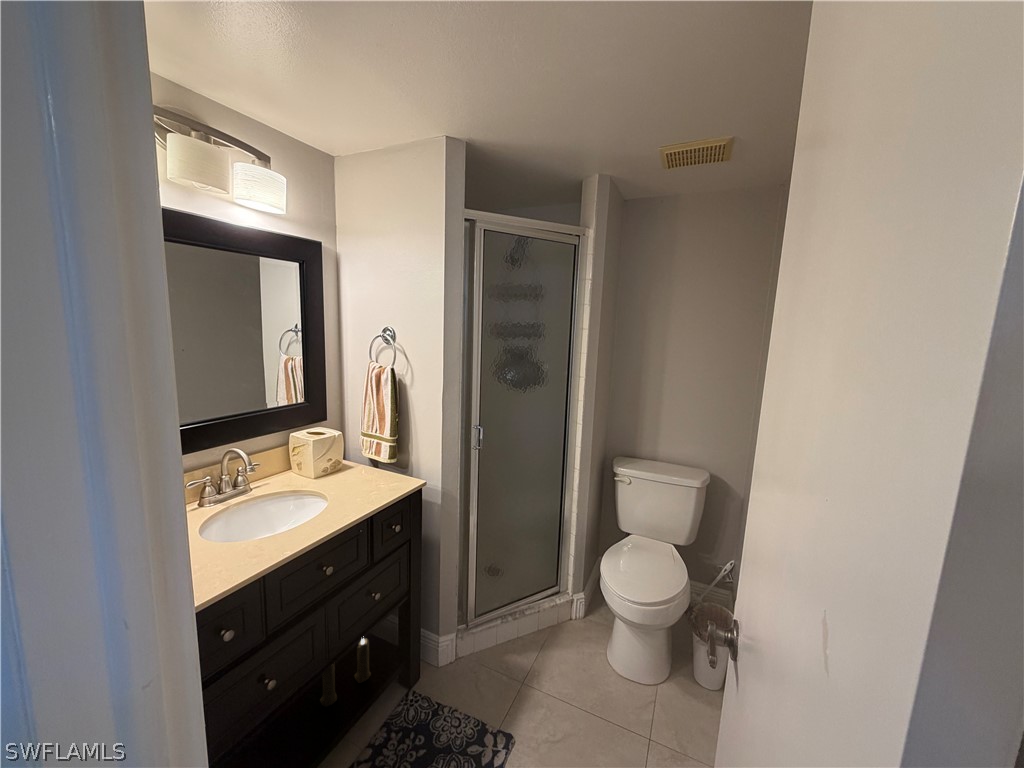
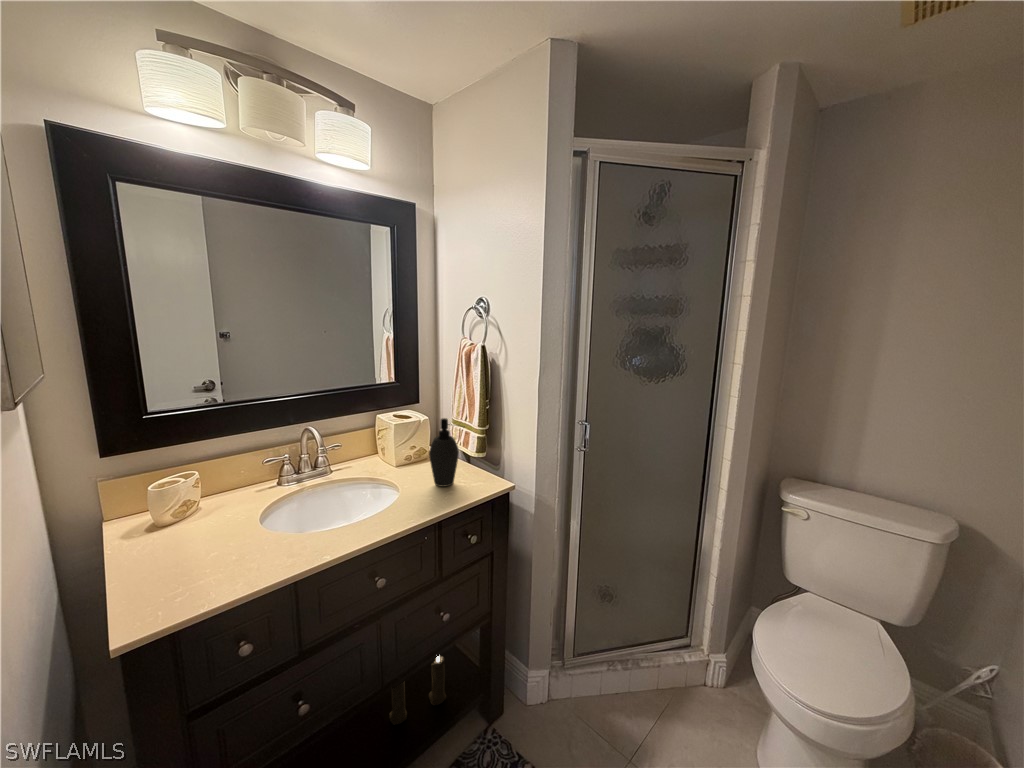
soap dispenser: none [352,431,385,490] -> present [429,418,465,487]

